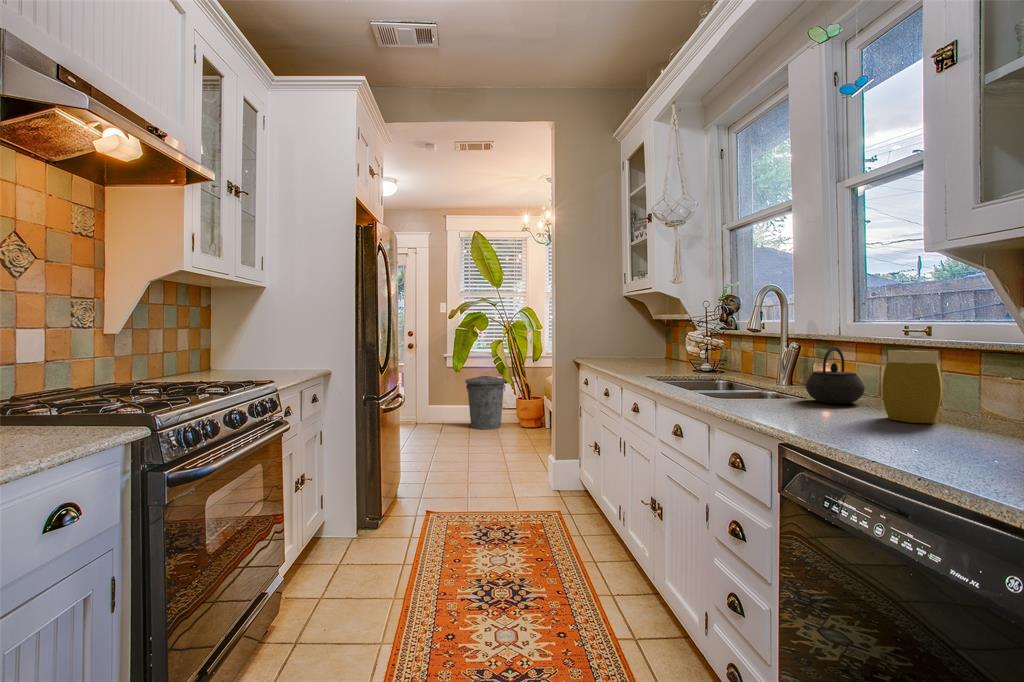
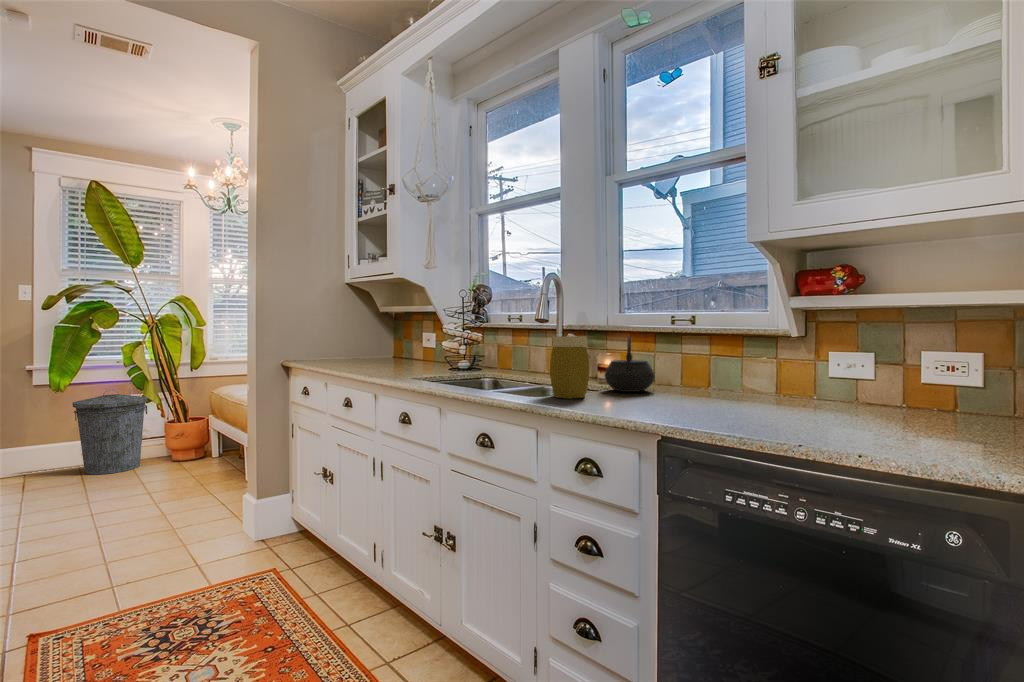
jar: present [882,350,942,423] -> present [550,336,589,398]

